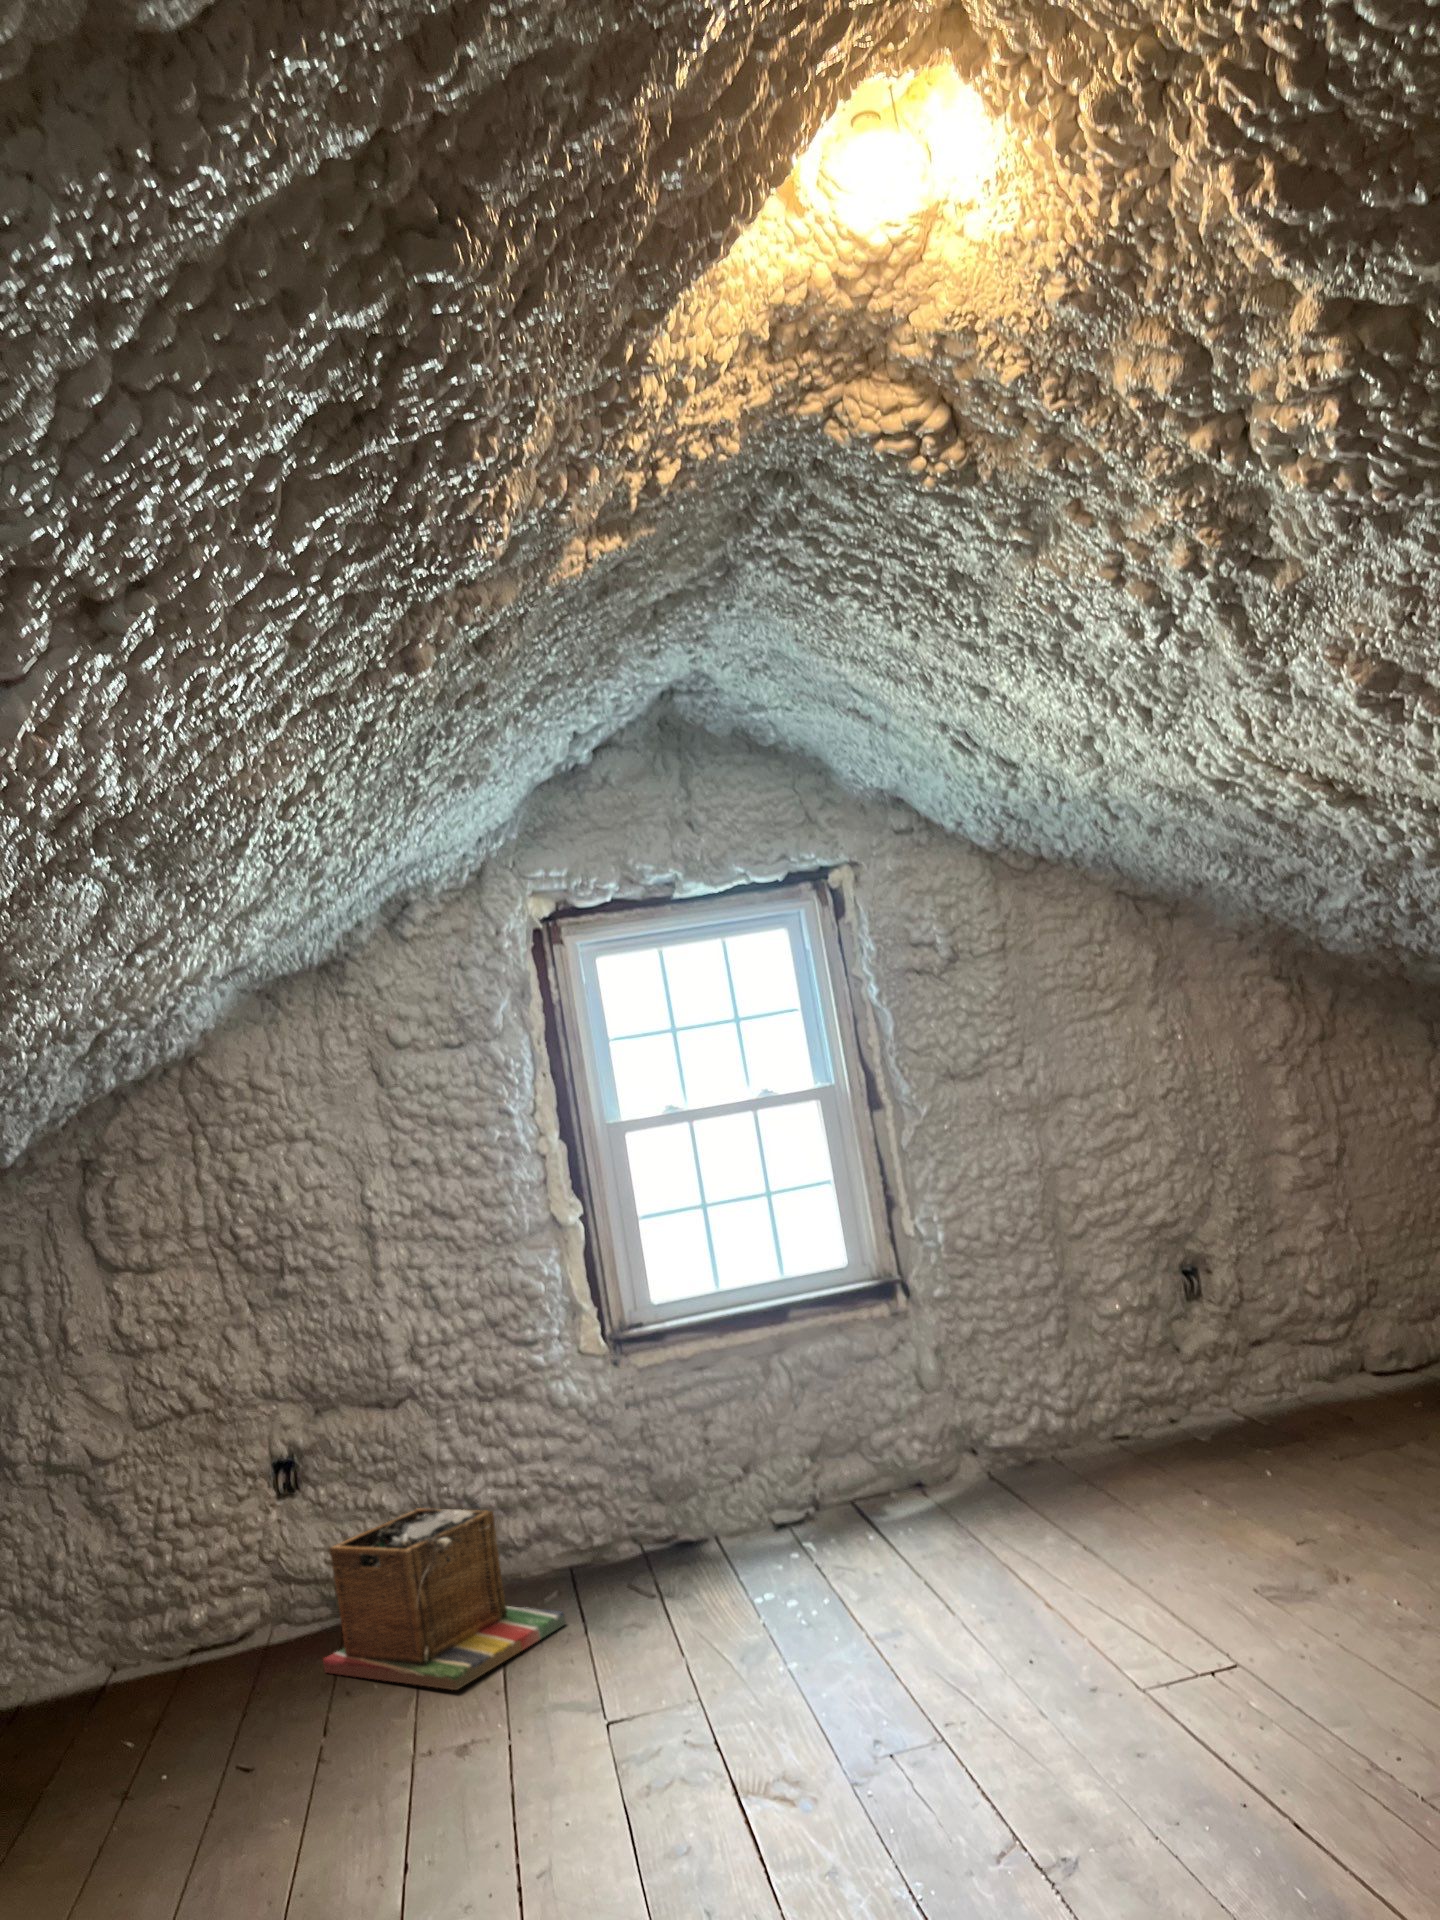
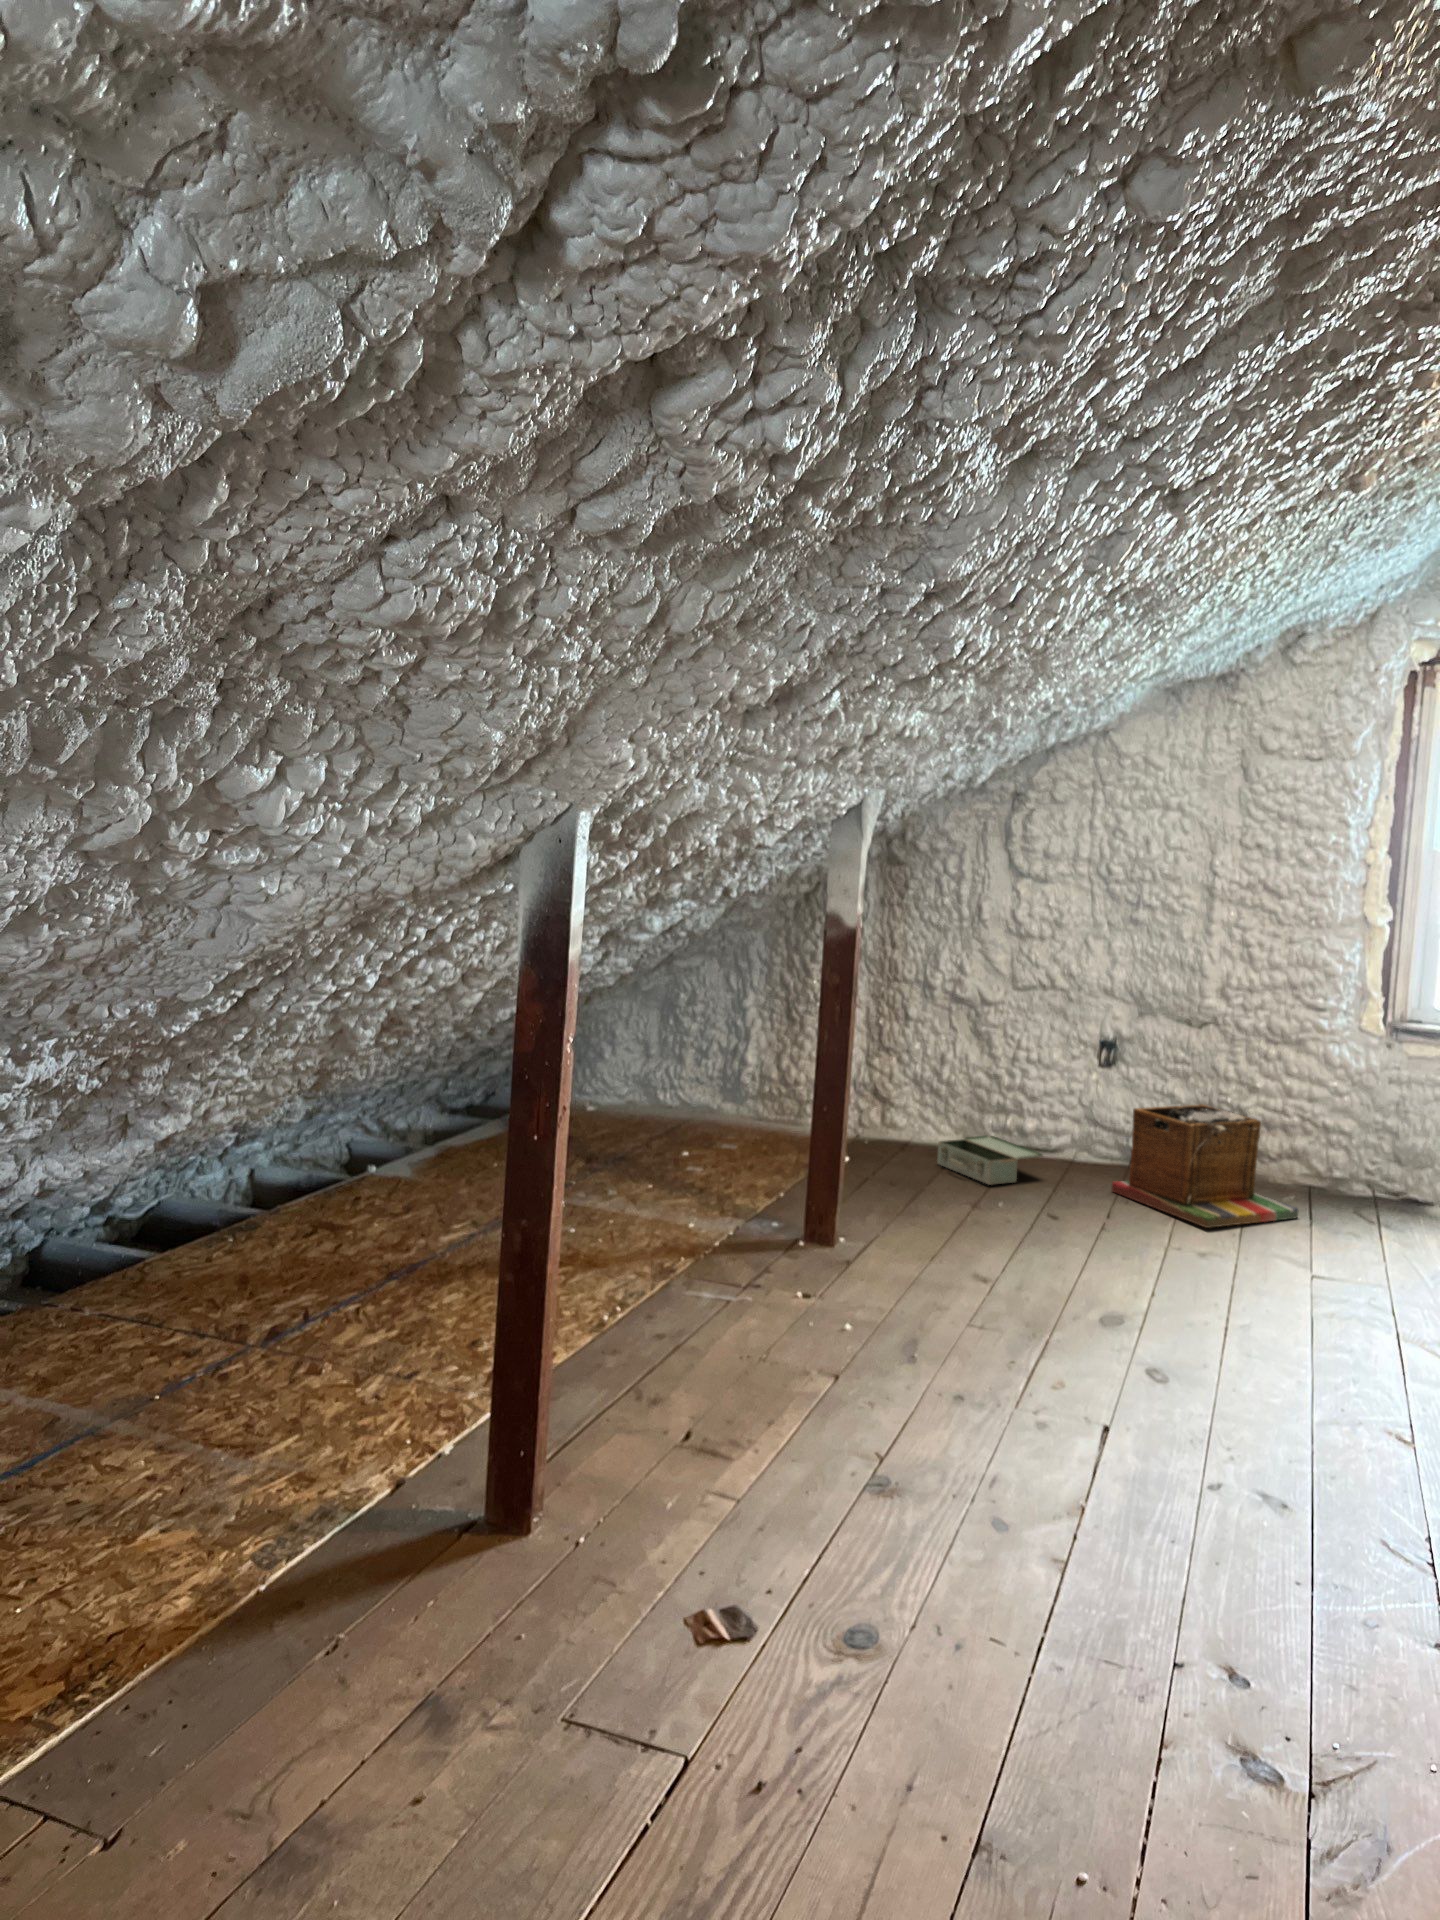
toolbox: none [64,1643,222,1731] -> present [937,1135,1043,1185]

